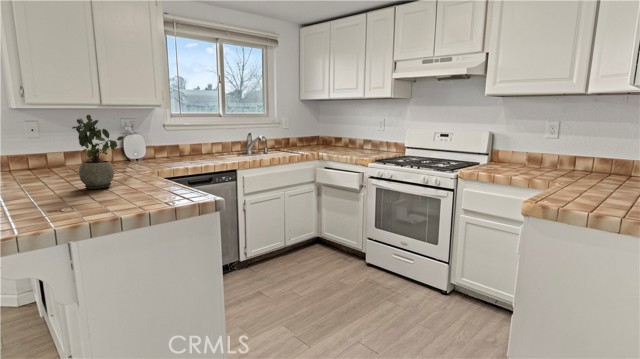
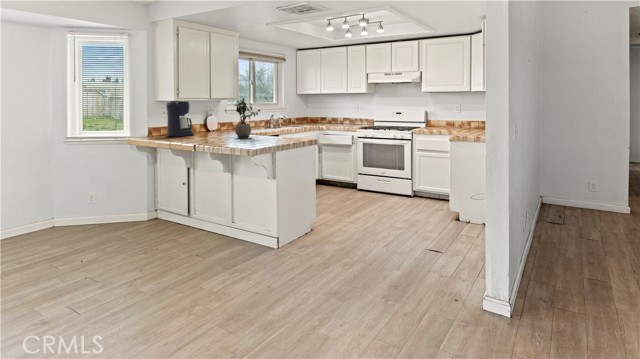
coffee maker: none [21,116,75,174] -> present [166,101,194,136]

